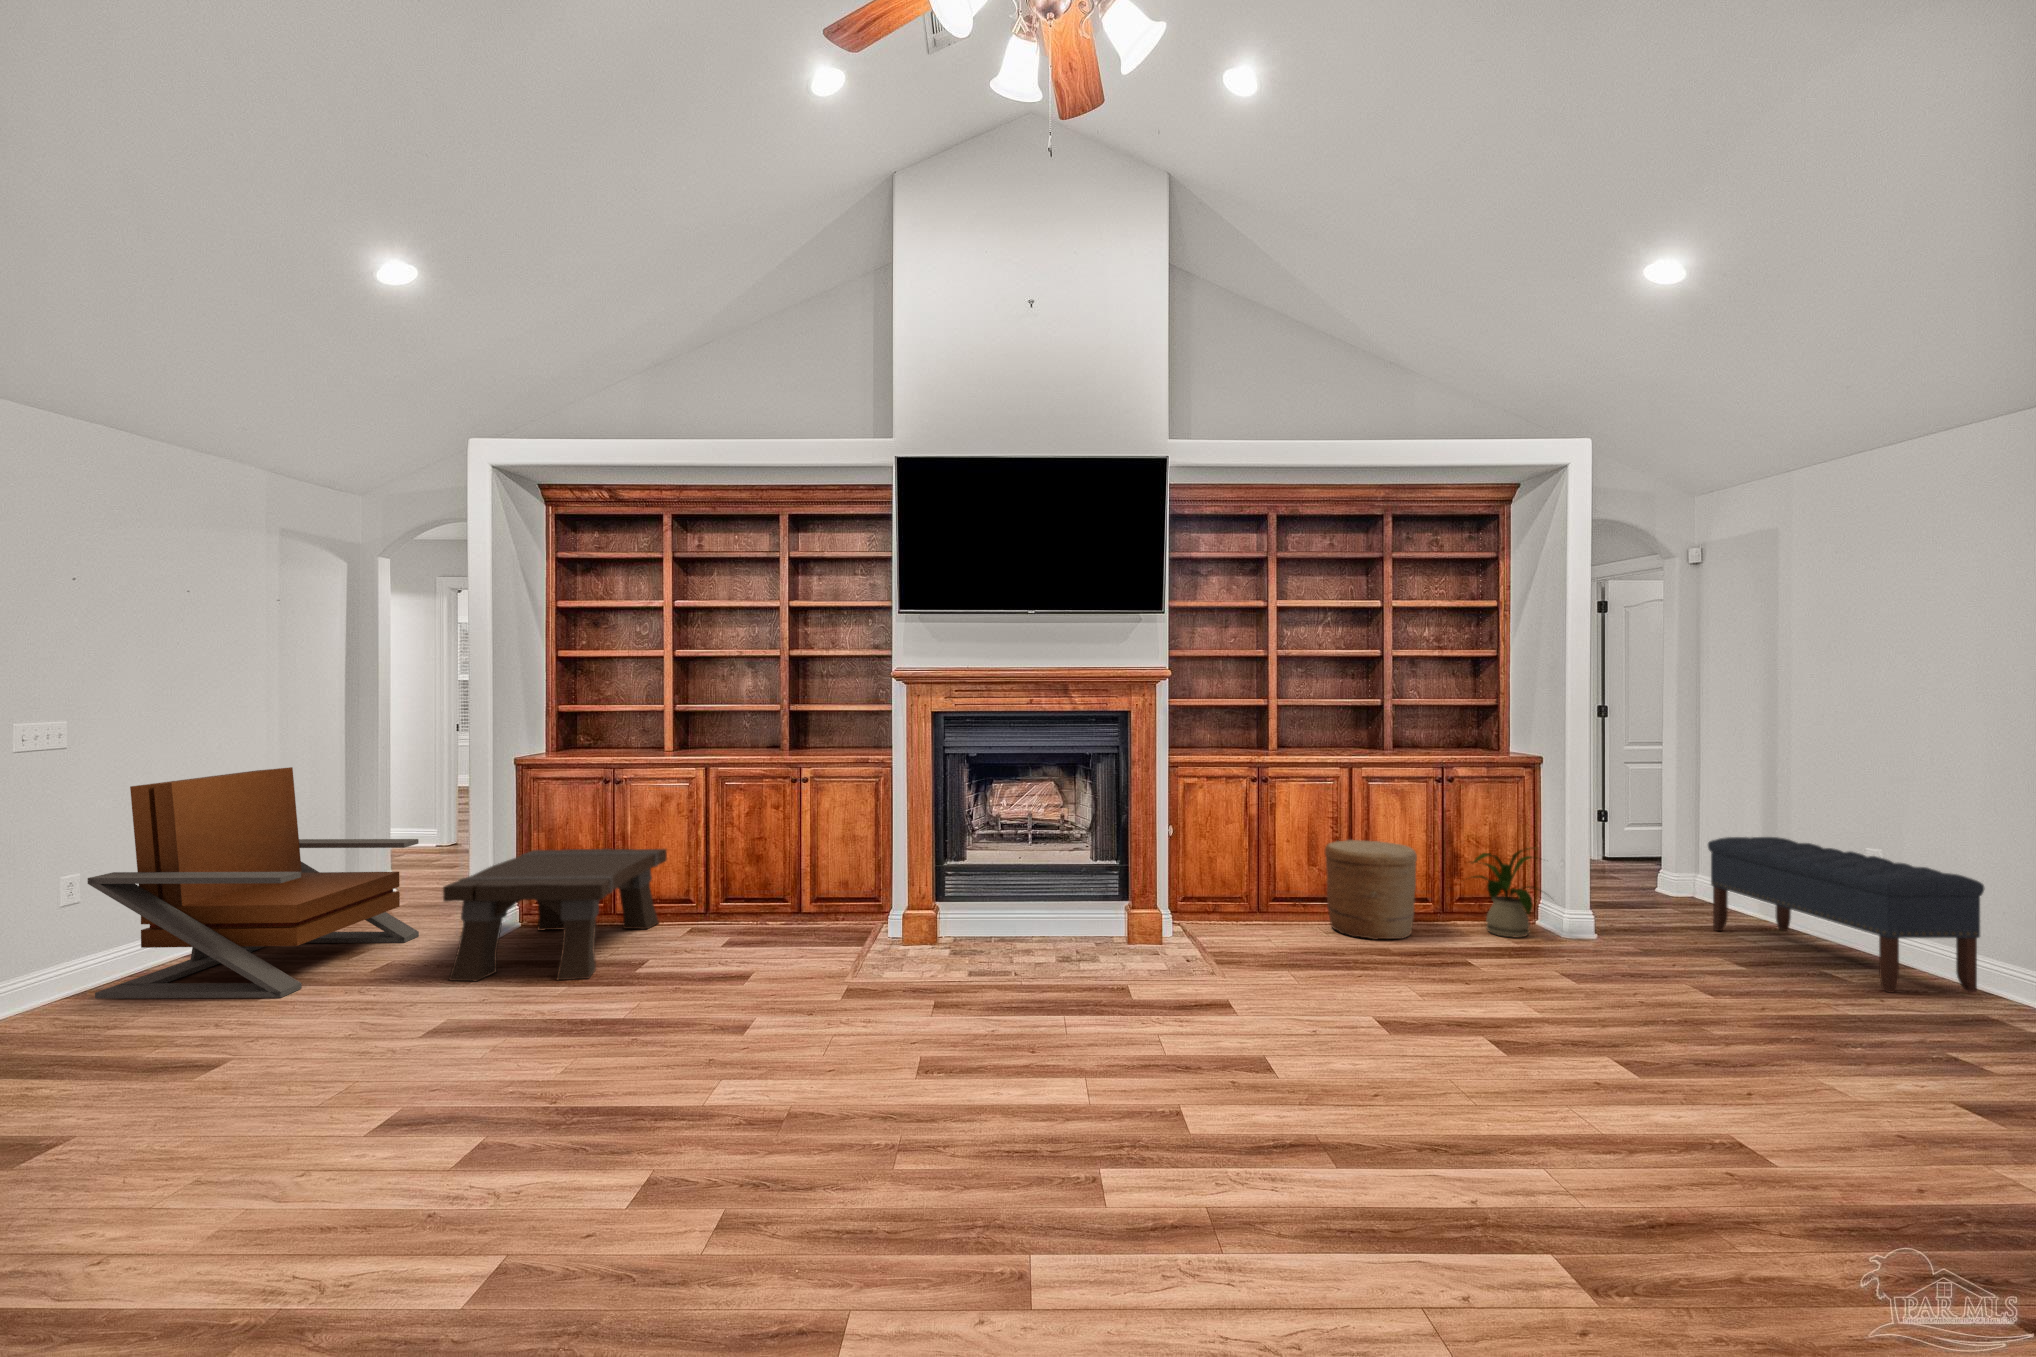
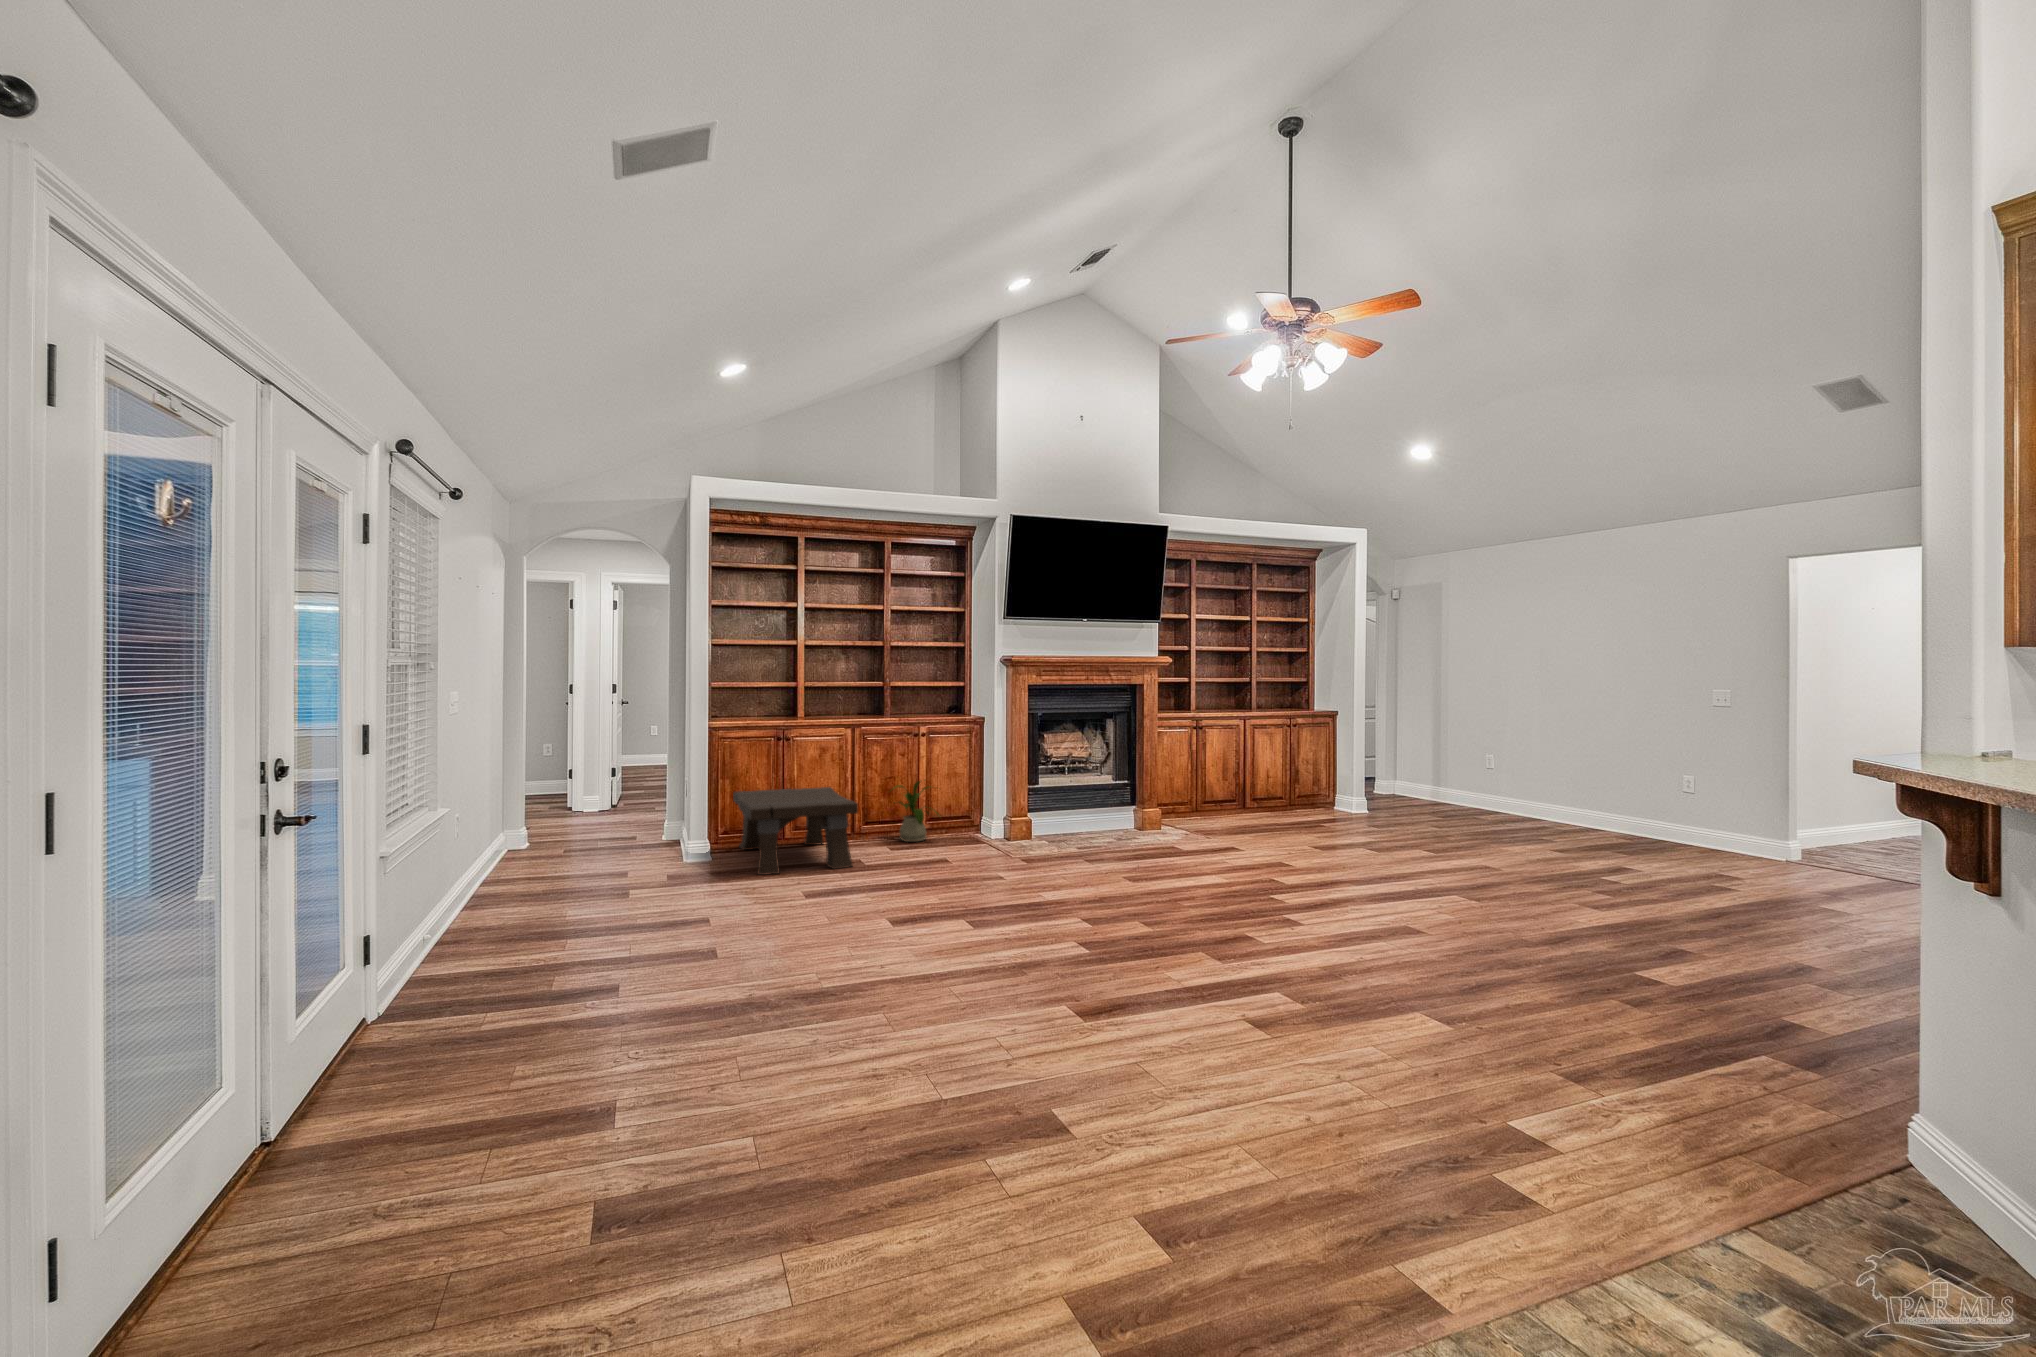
lounge chair: present [88,767,419,999] -> none [506,732,661,903]
bench: present [1708,837,1984,992] -> none [1420,752,1552,822]
woven basket: present [1325,840,1417,940] -> none [1235,764,1290,819]
house plant: present [1463,850,1536,938] -> present [895,781,938,842]

